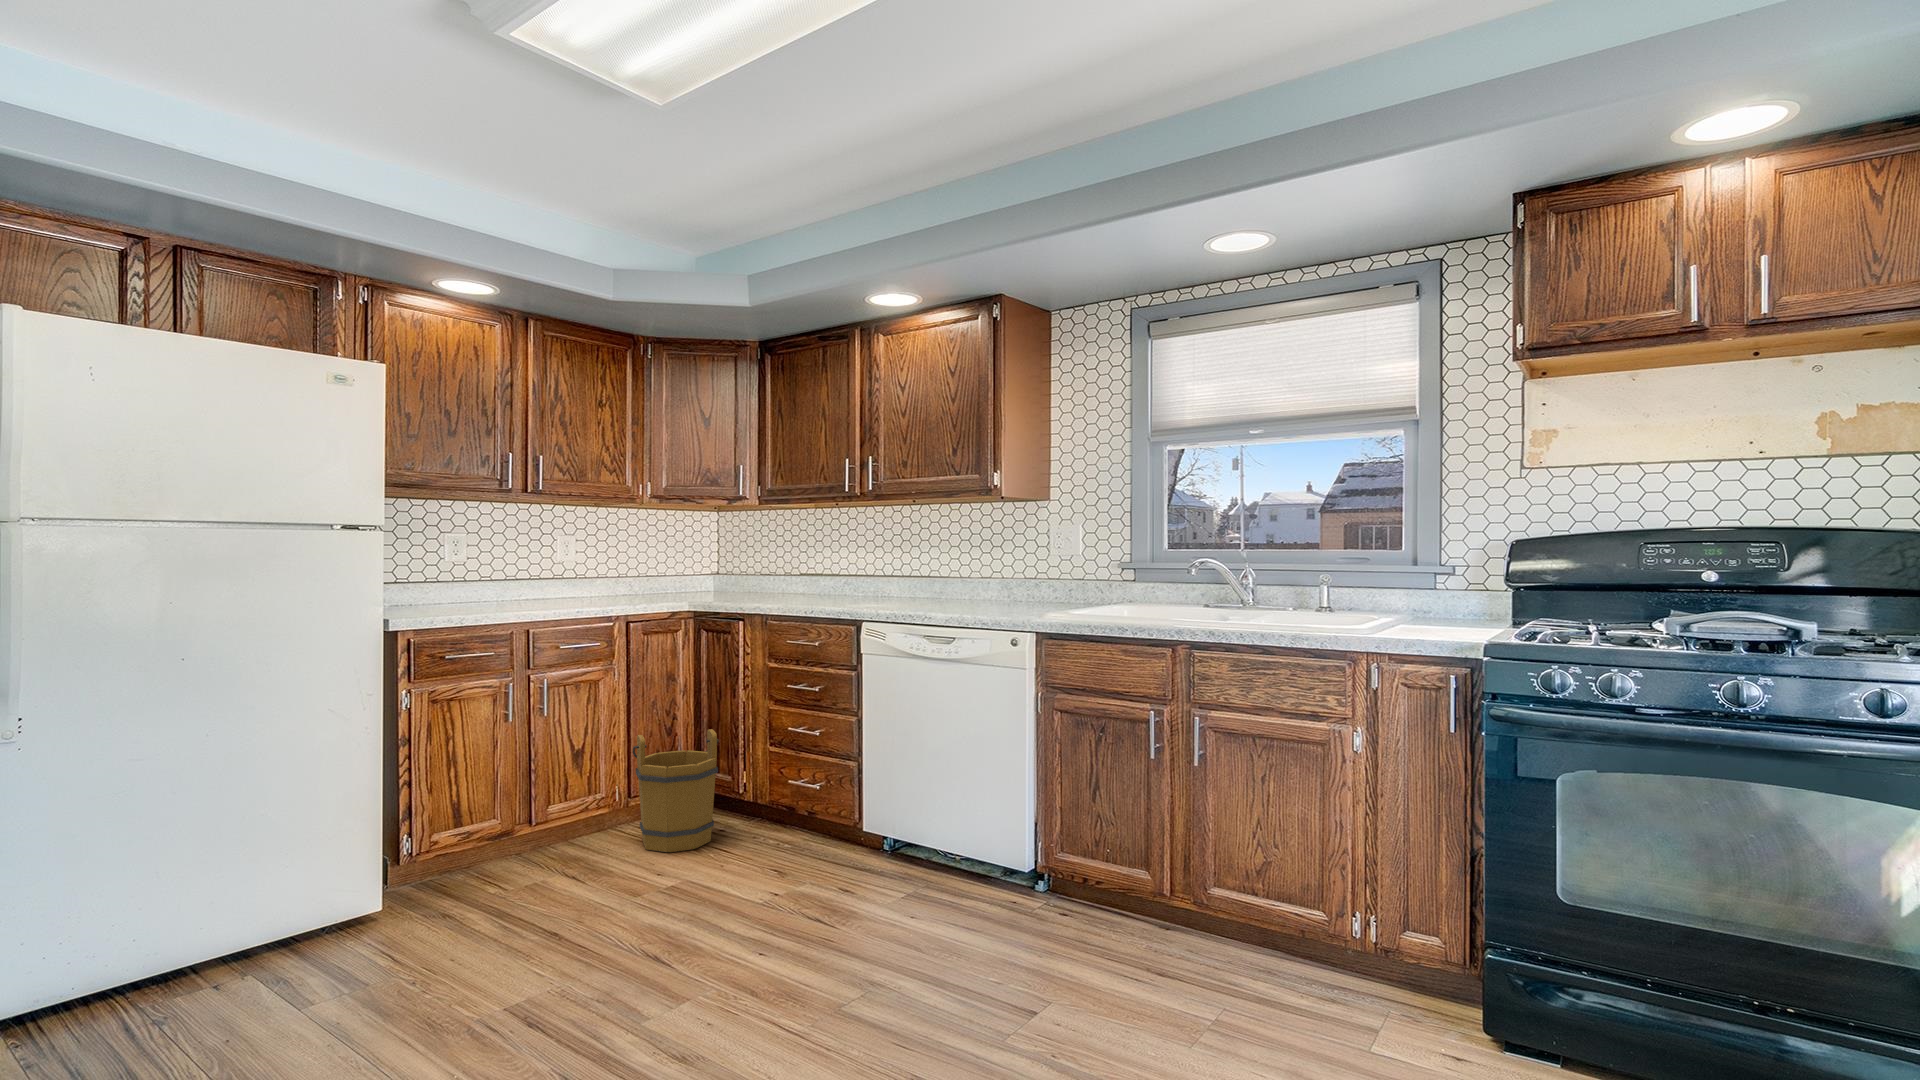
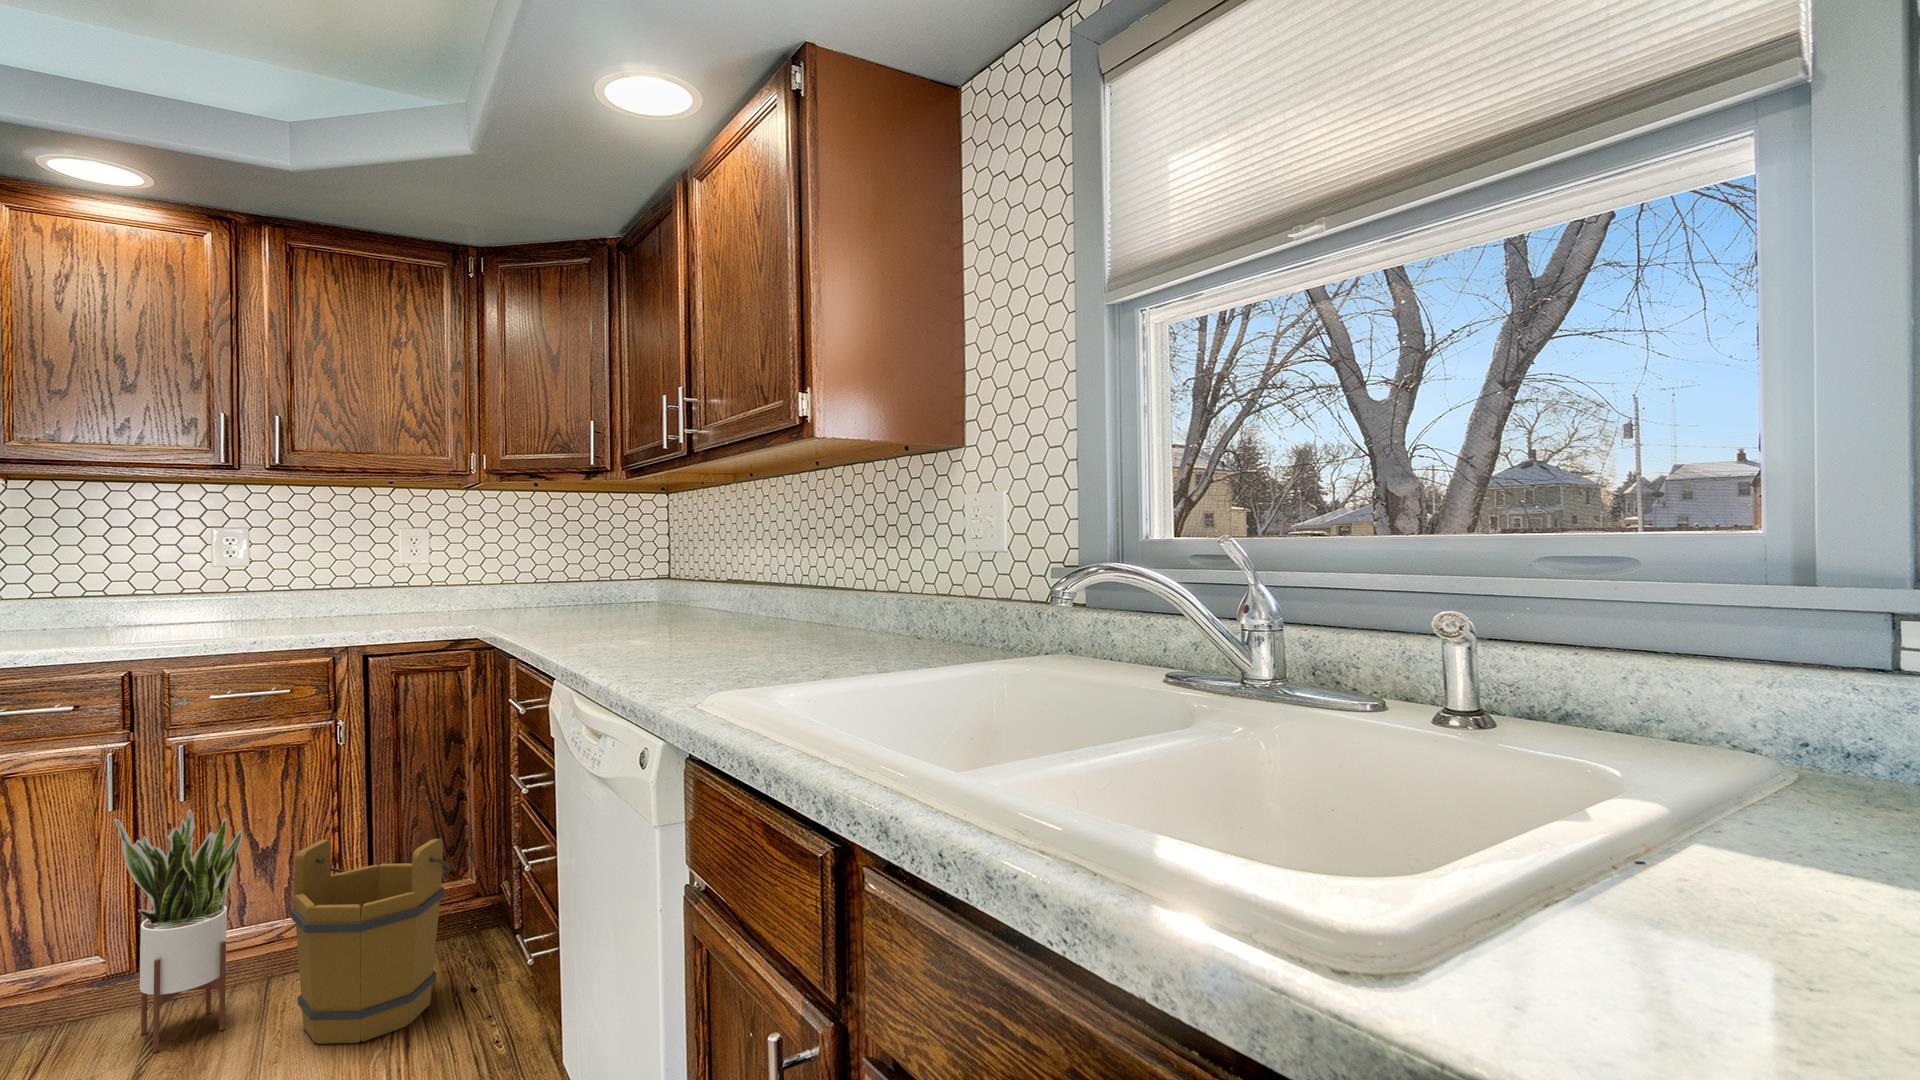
potted plant: none [536,717,594,867] -> present [114,809,242,1052]

